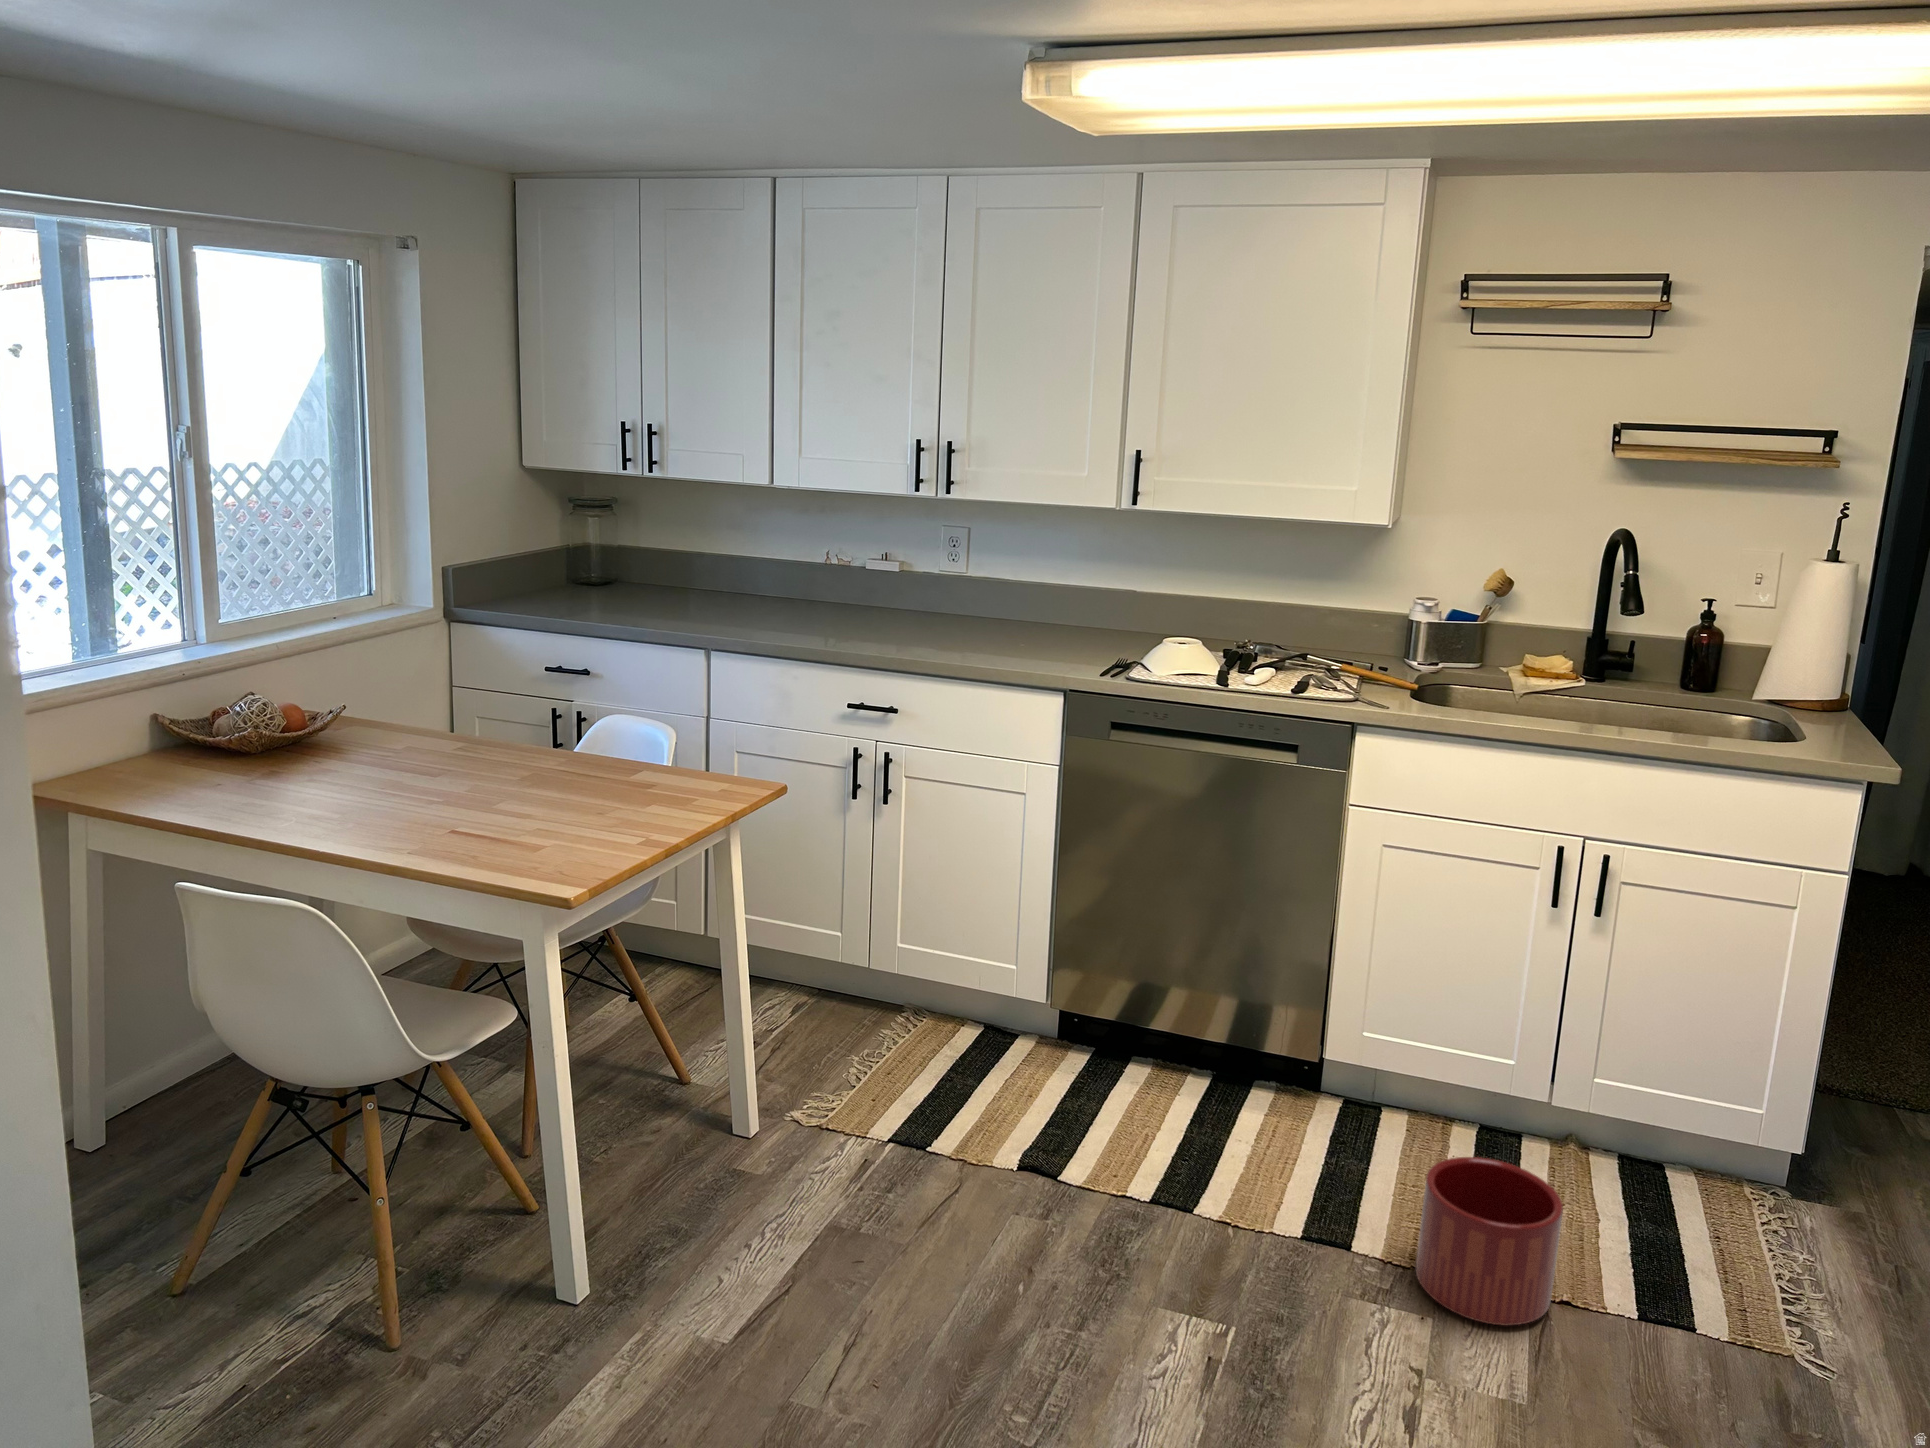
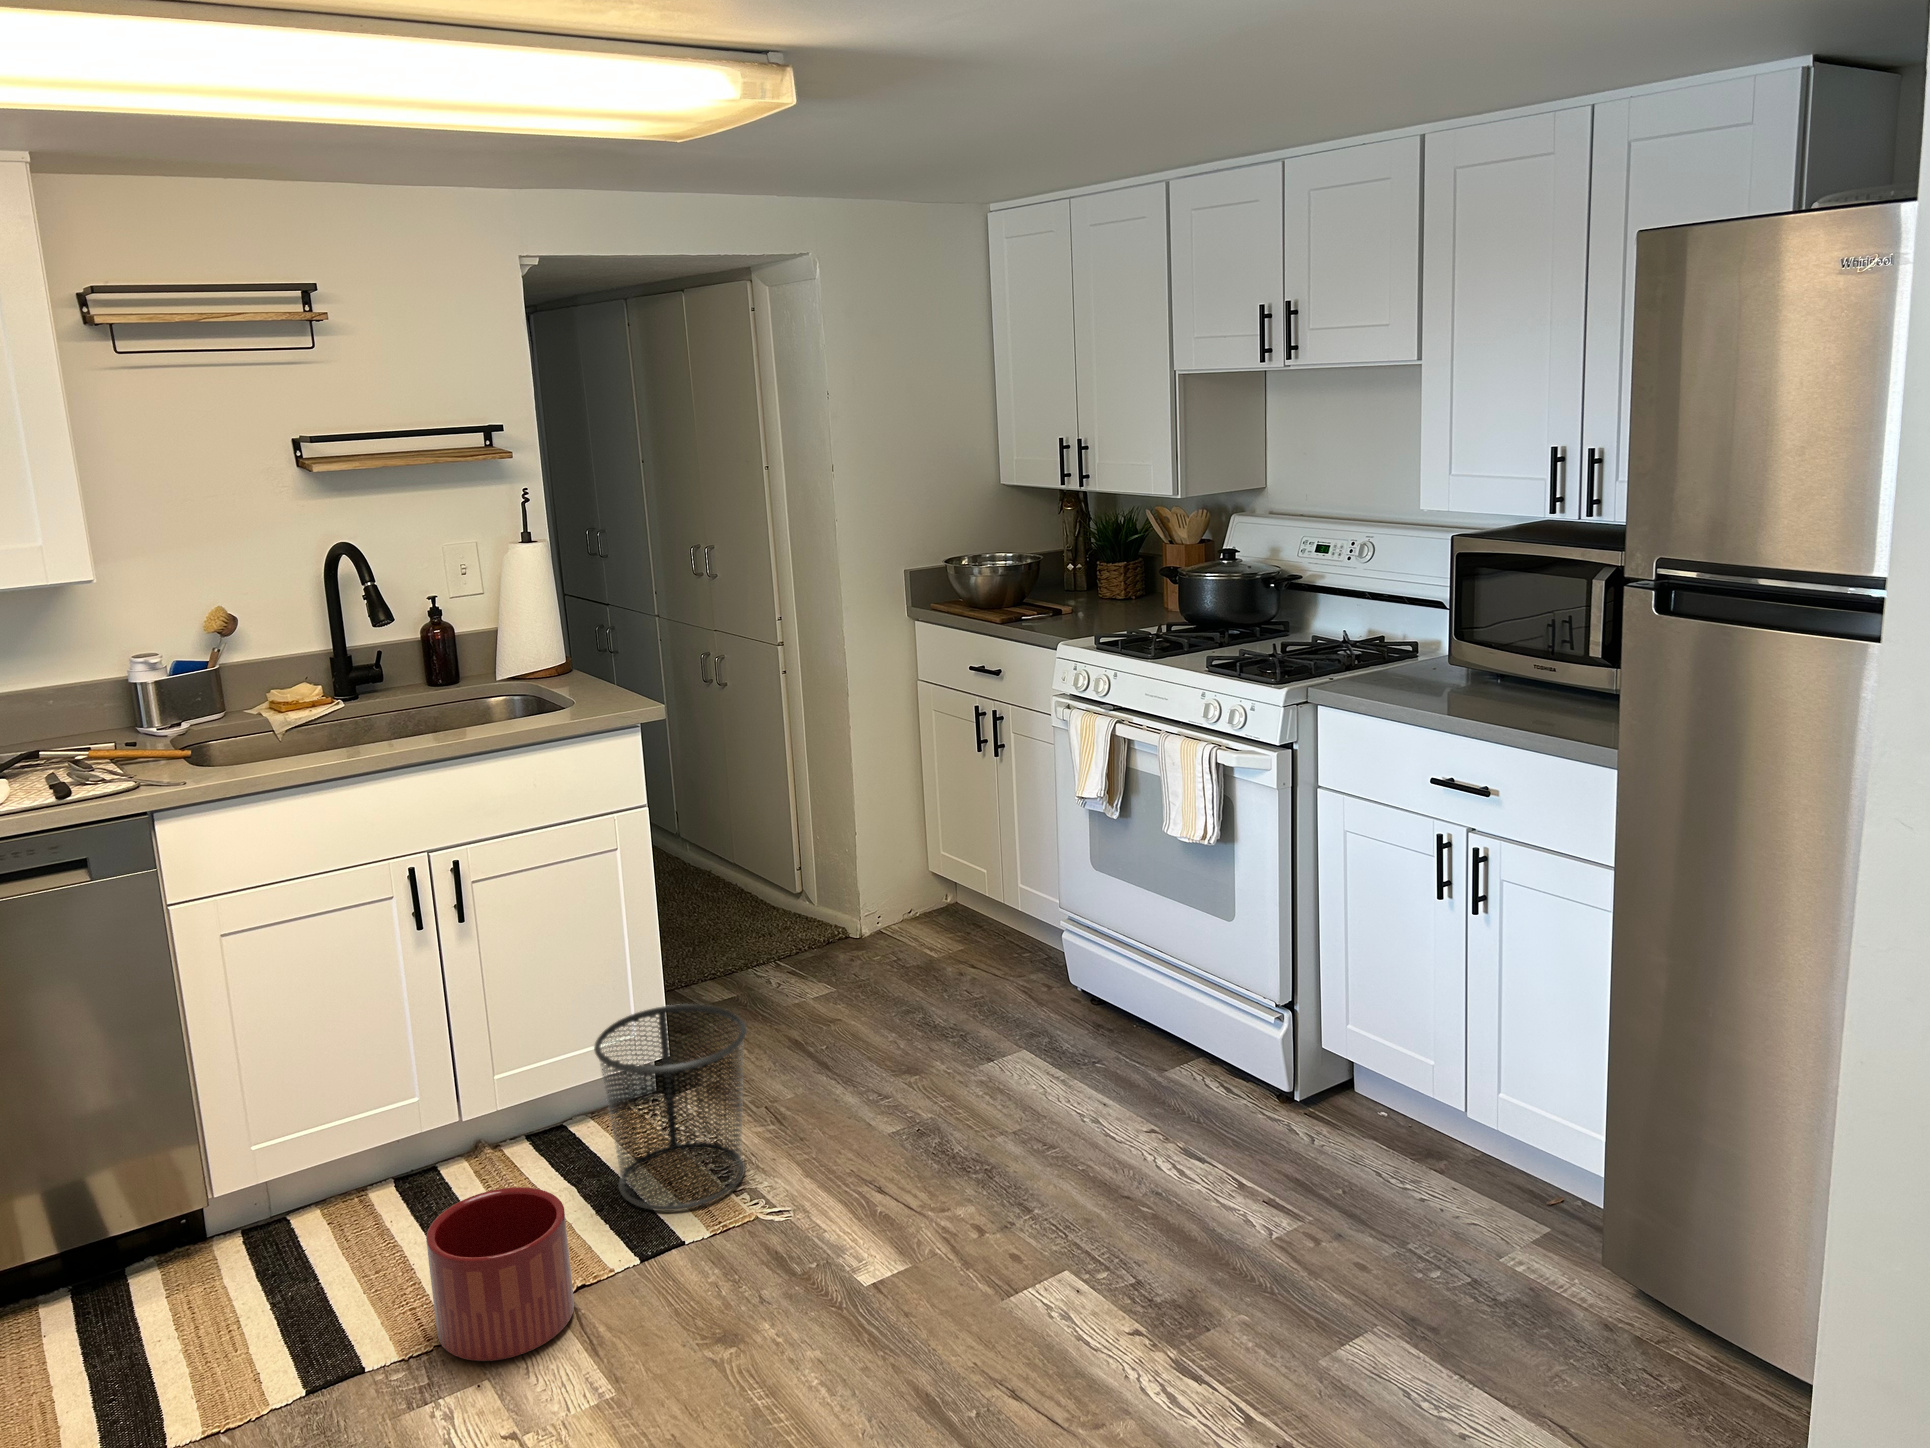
waste bin: none [1668,1080,1870,1319] -> present [594,1004,746,1211]

